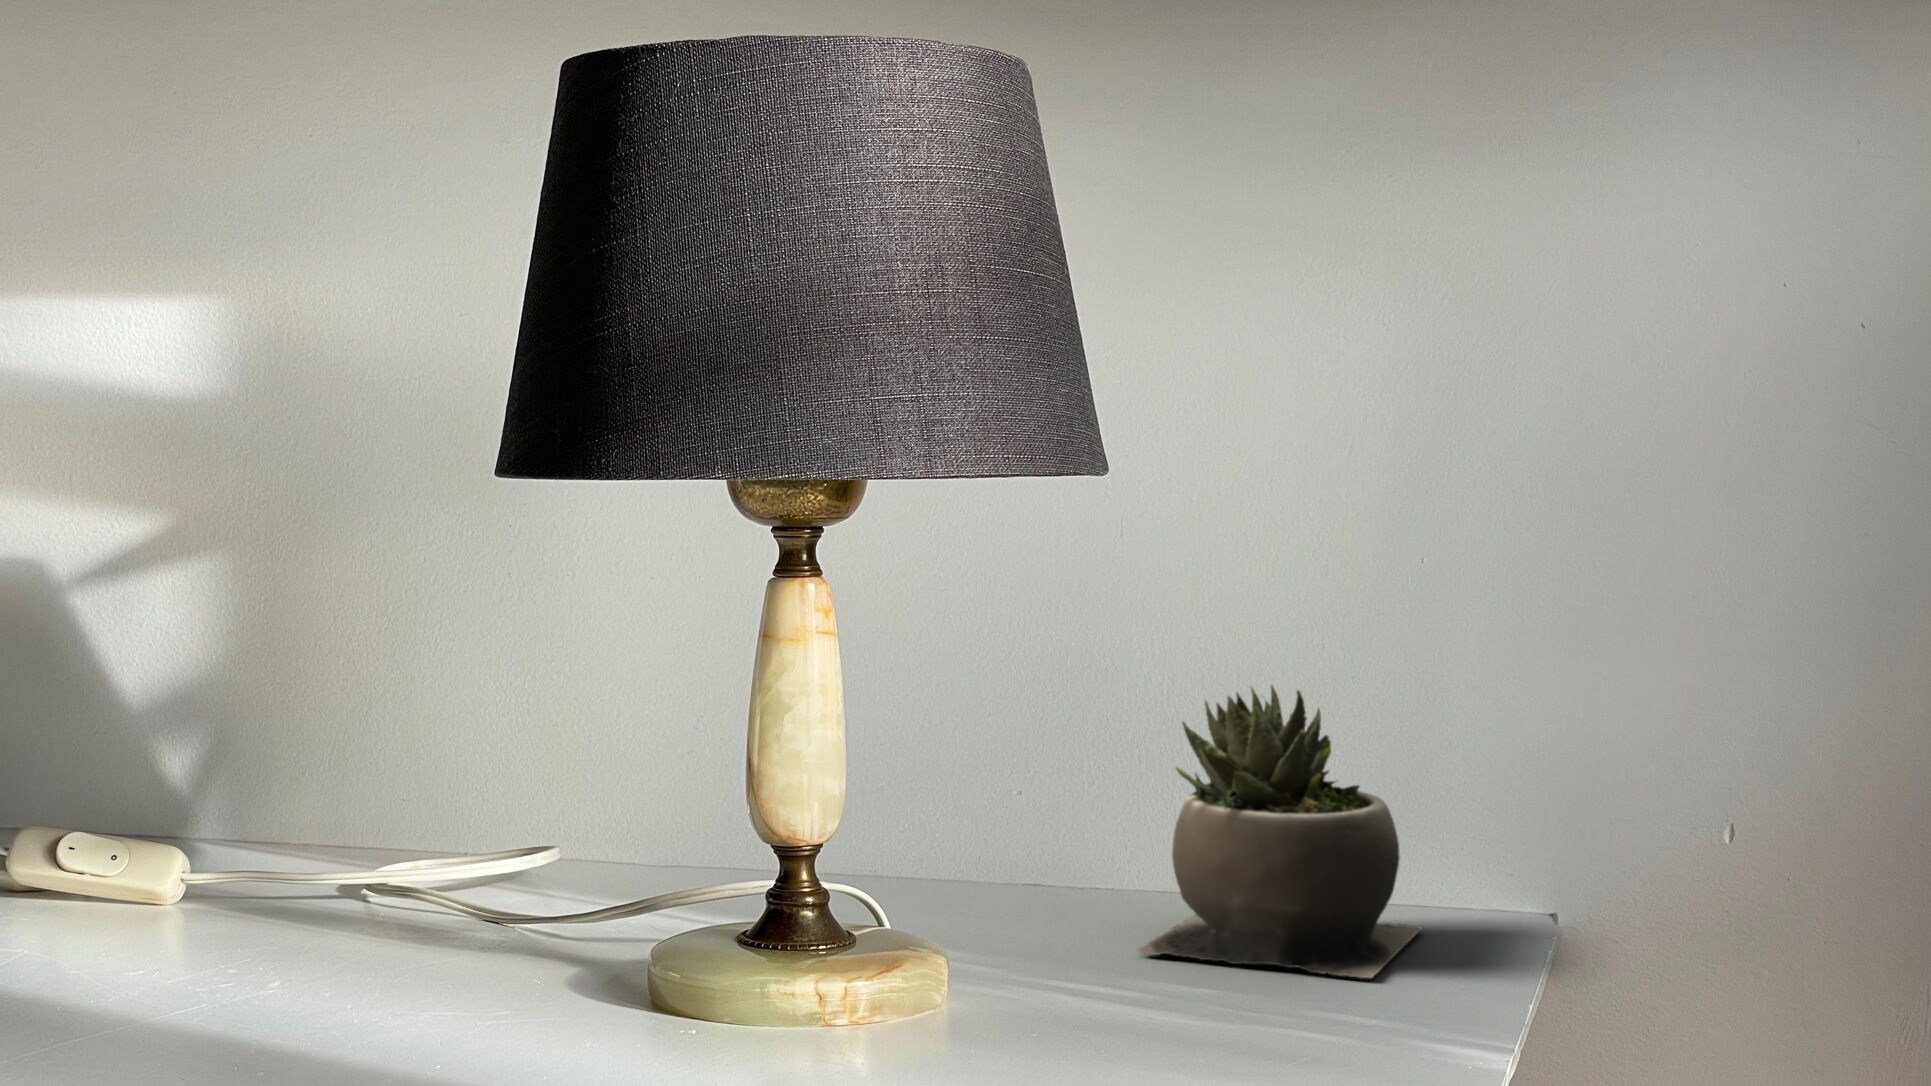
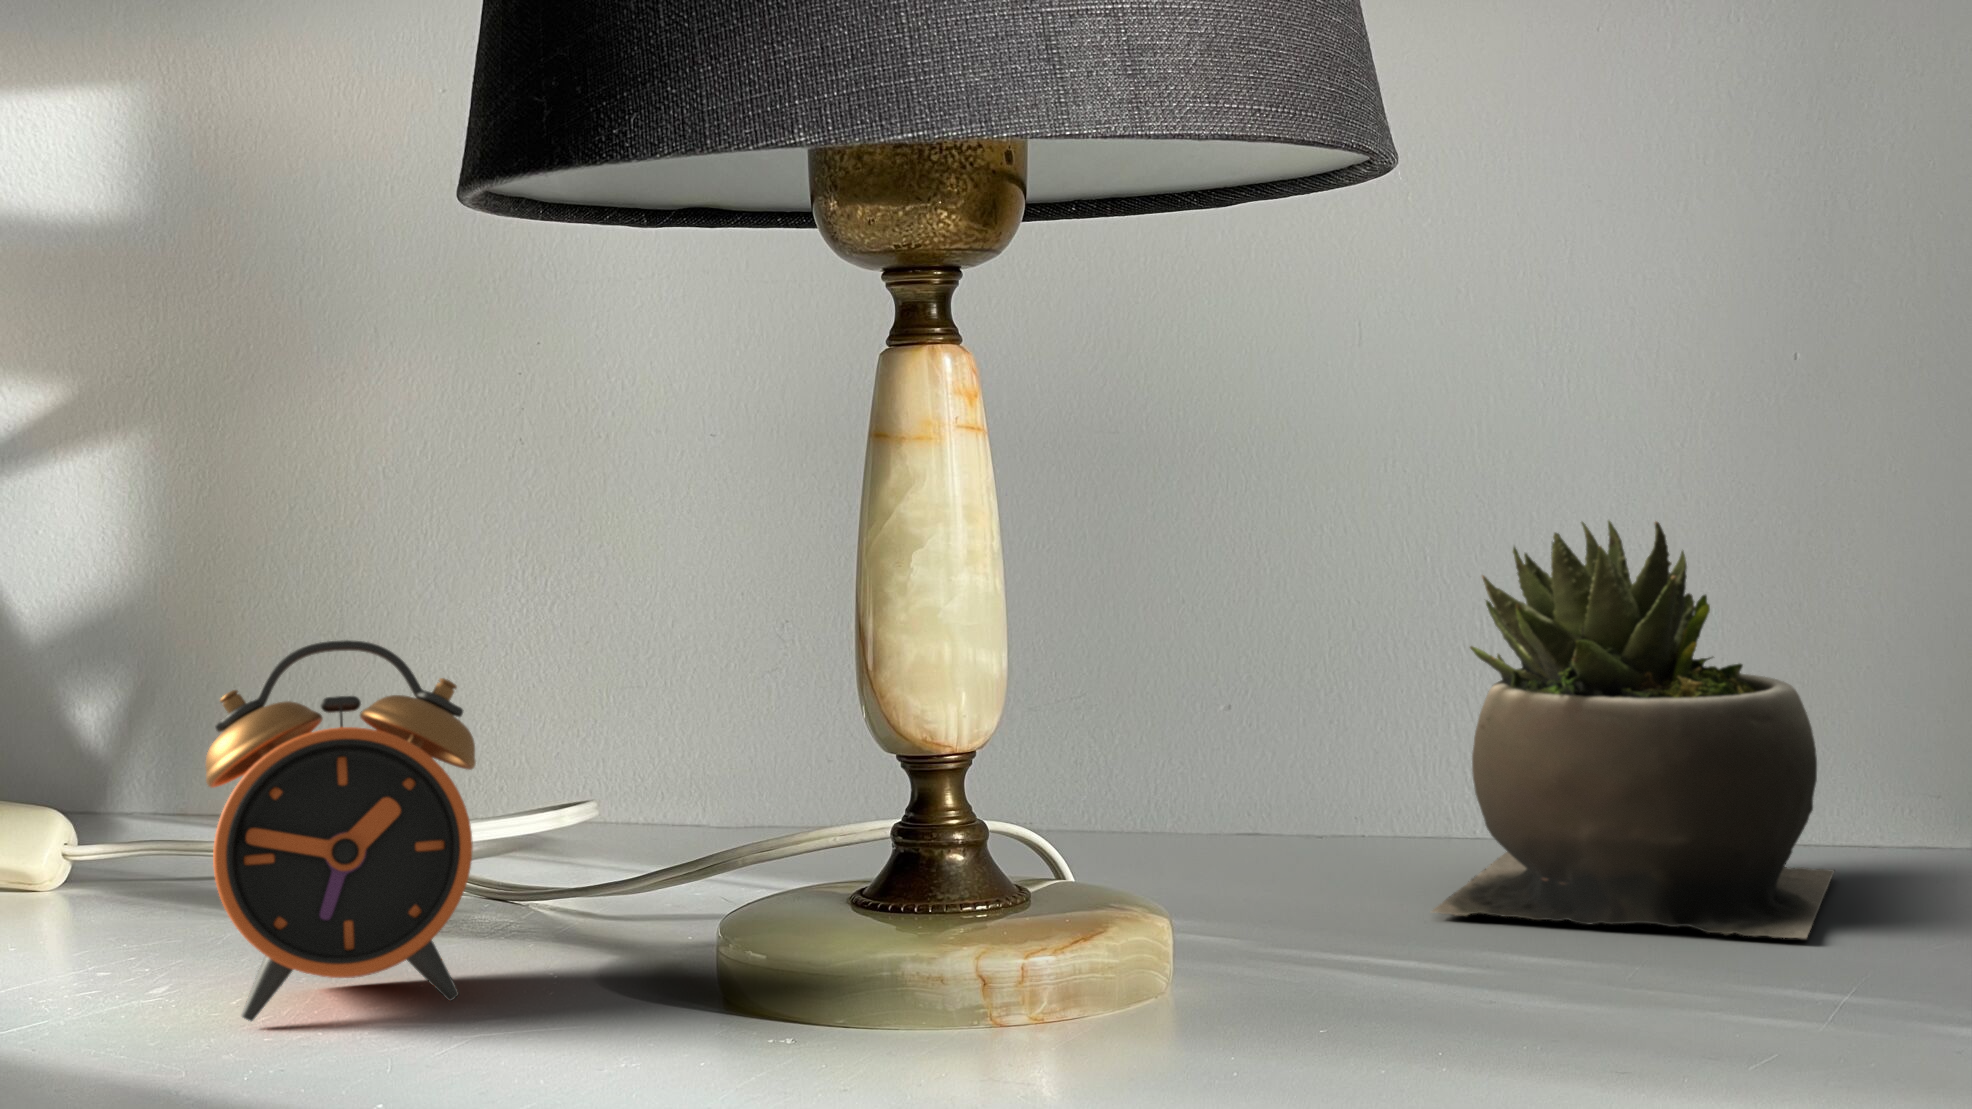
alarm clock: none [315,756,492,1010] -> present [206,640,476,1021]

